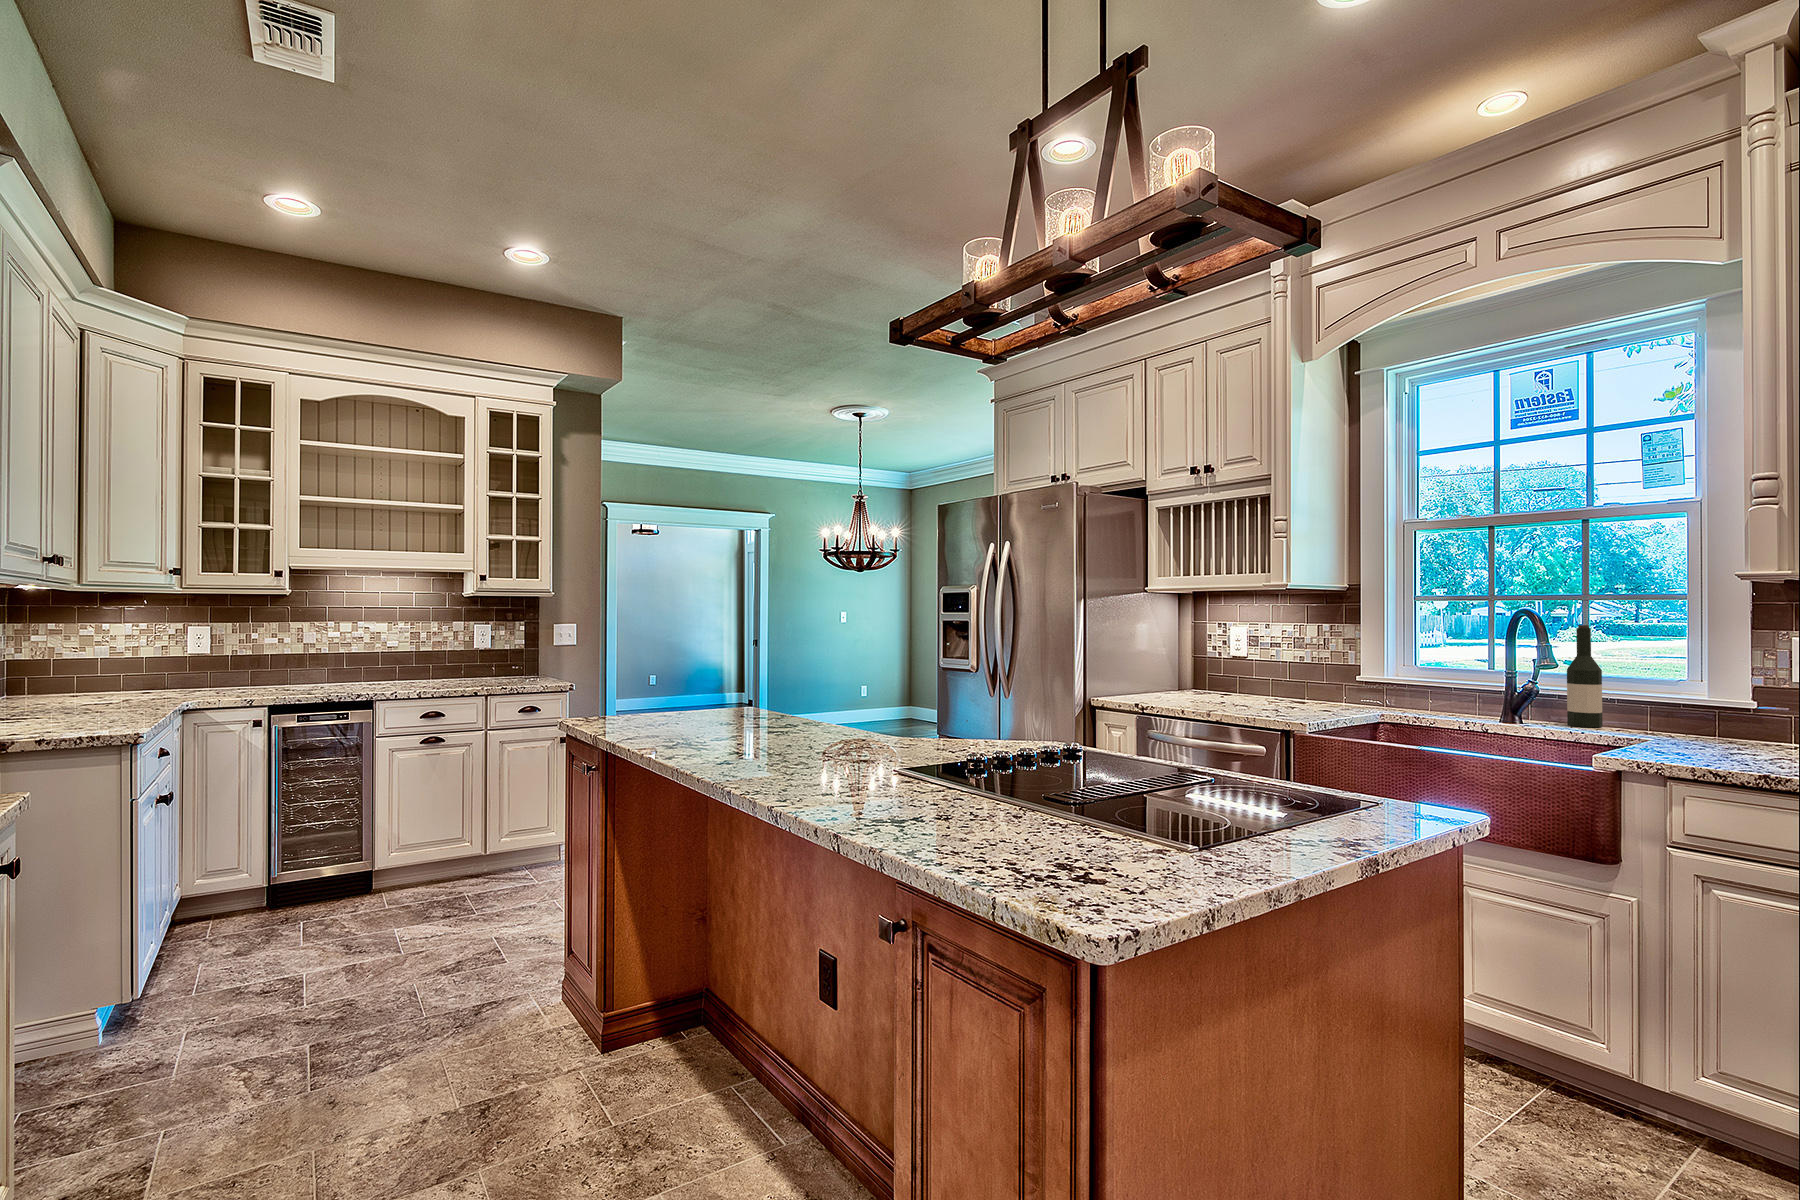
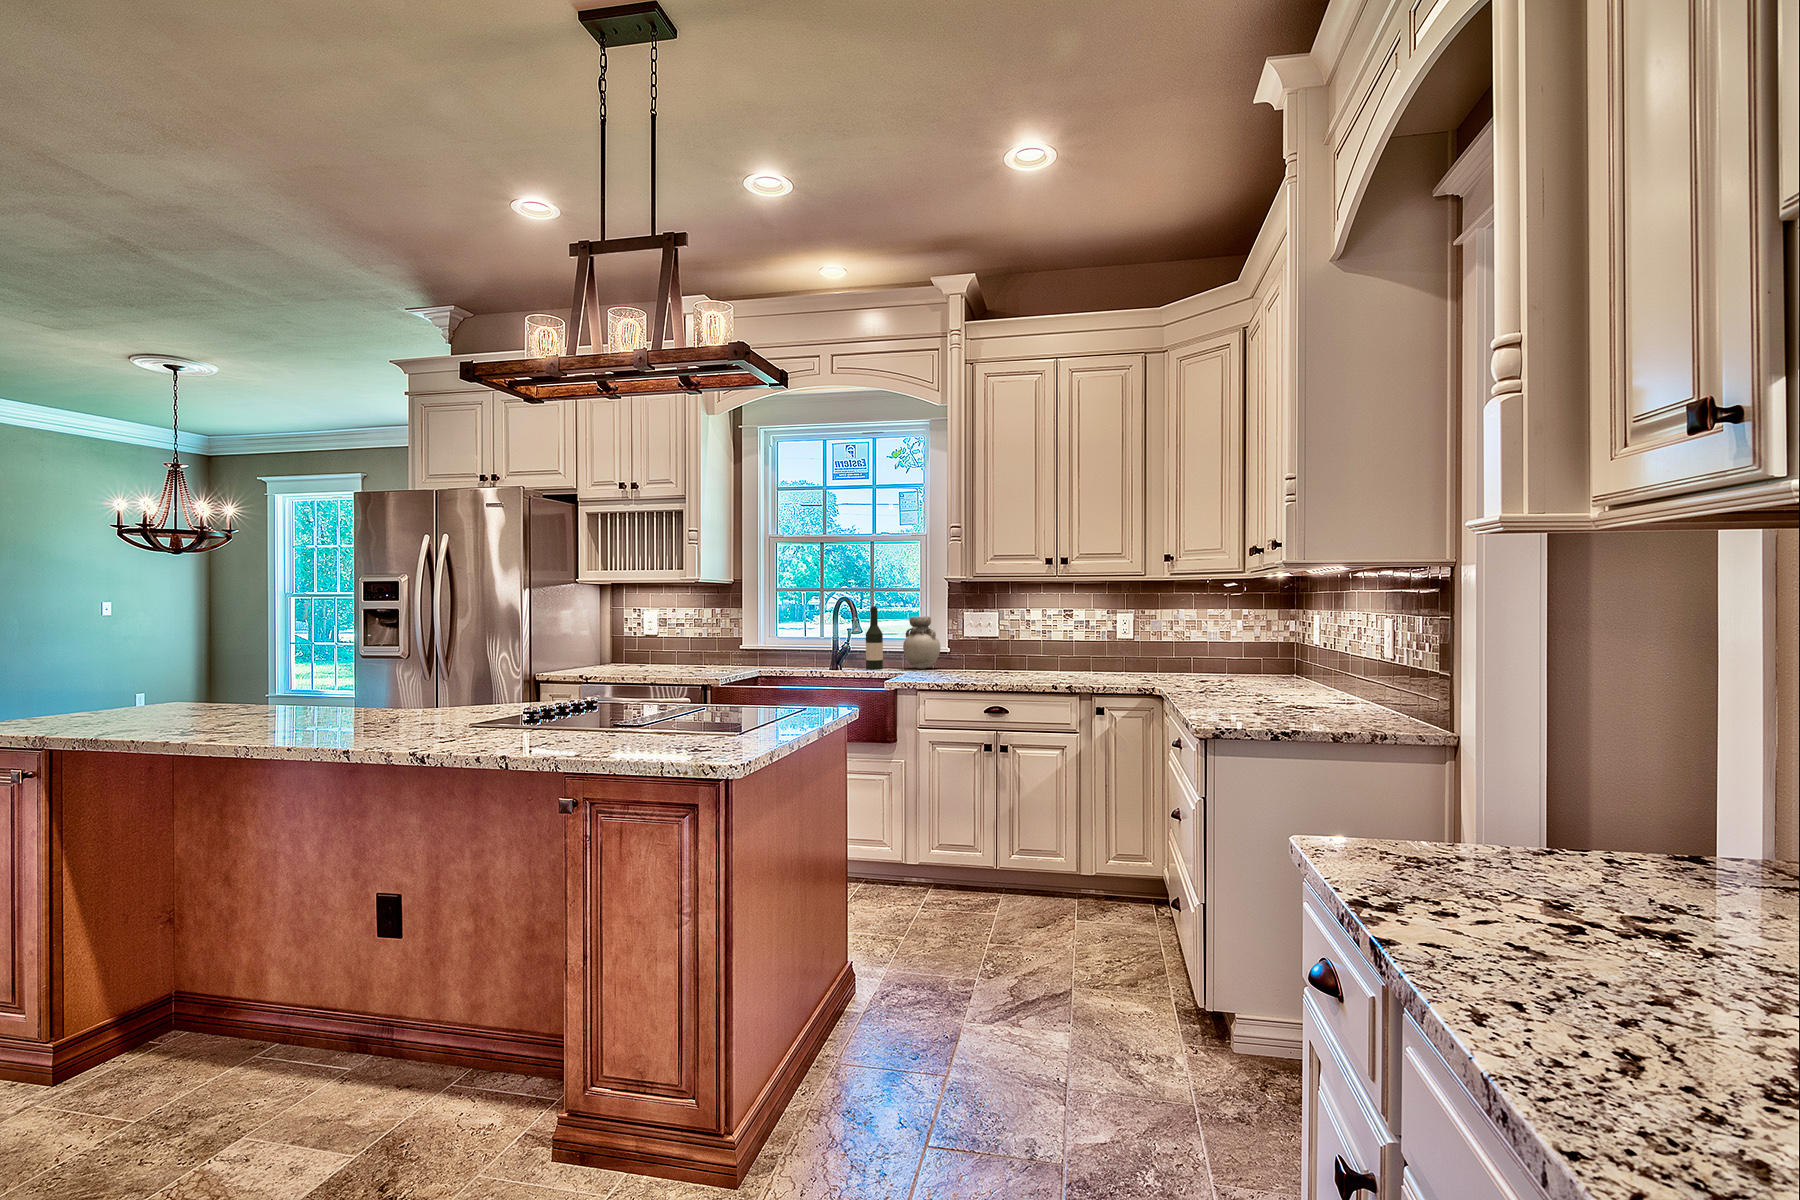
vase: none [1645,644,1732,734] -> present [903,616,941,669]

